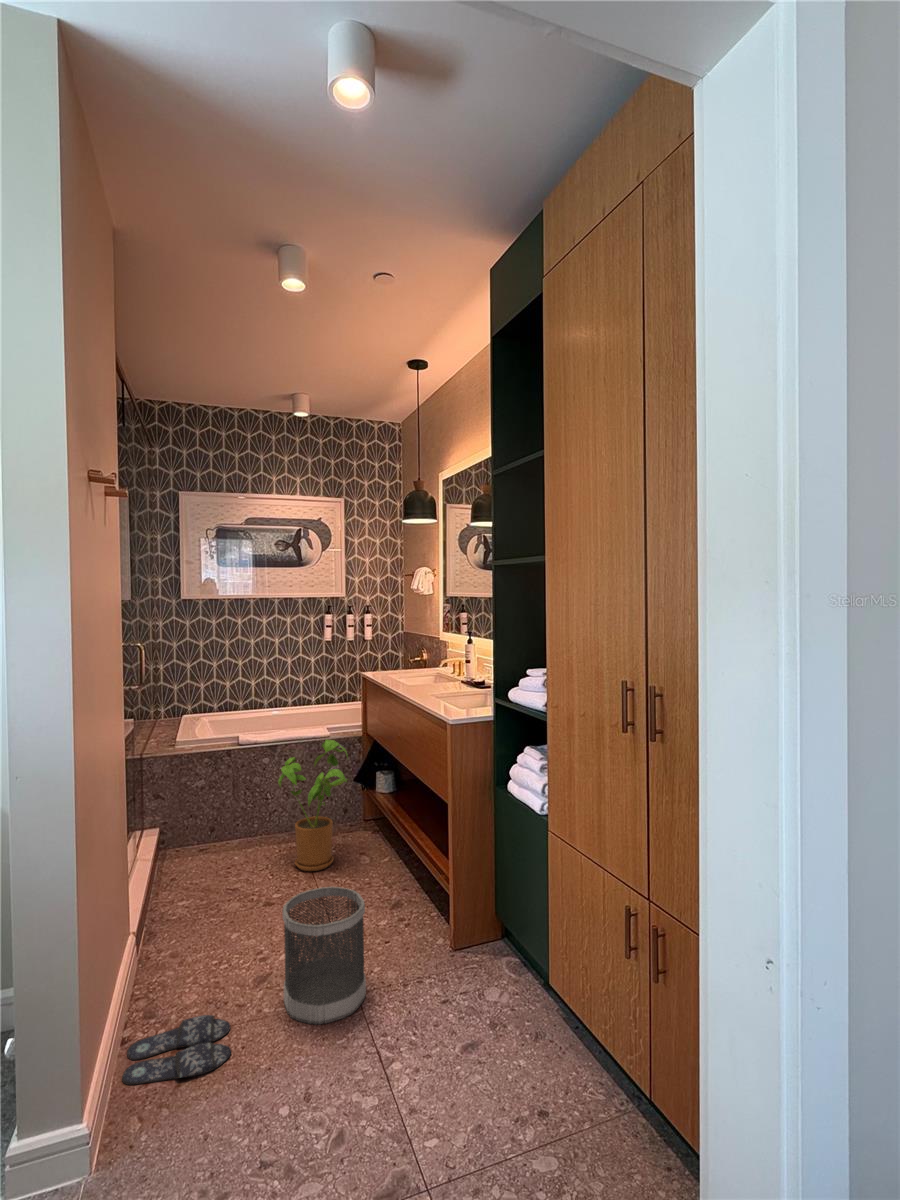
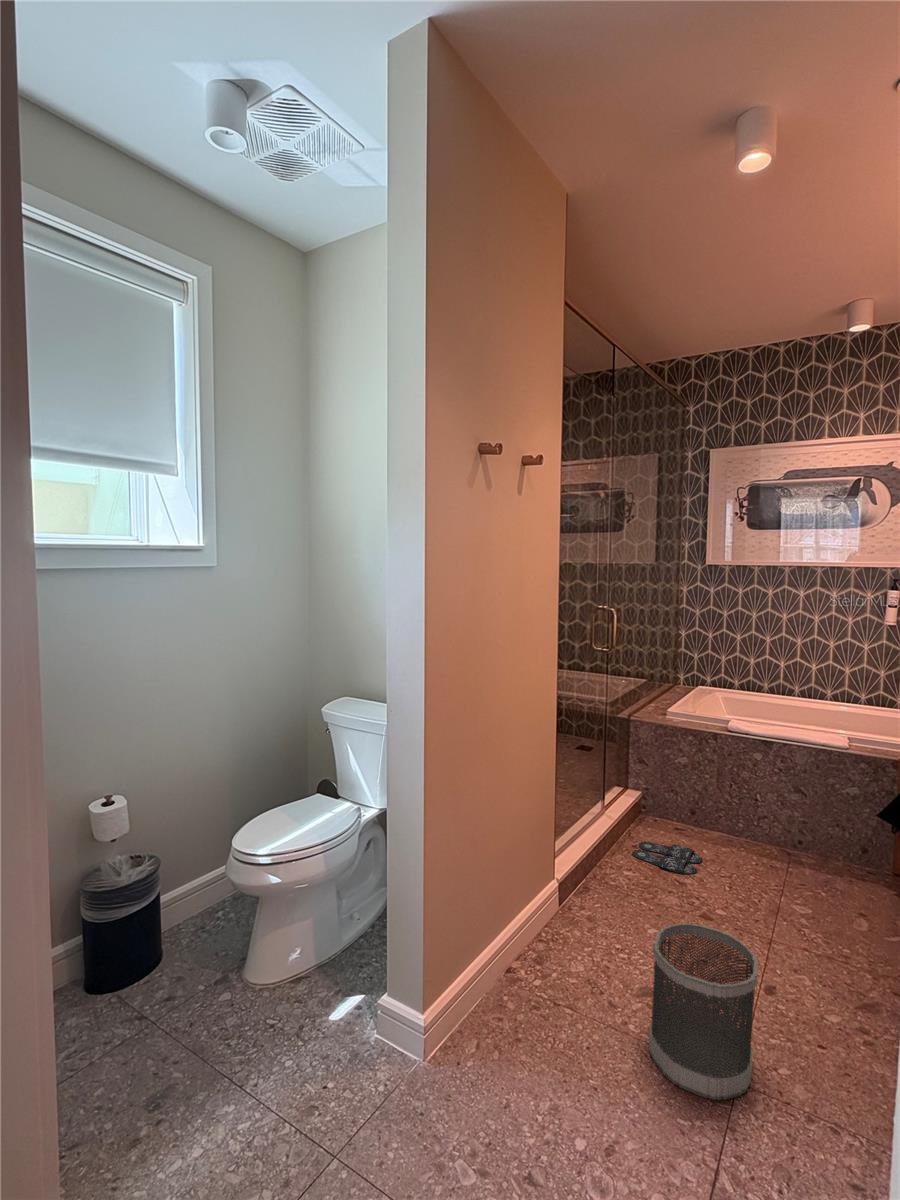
house plant: present [278,740,348,871] -> none [753,753,852,908]
slippers: present [122,1015,231,1085] -> present [632,842,703,874]

